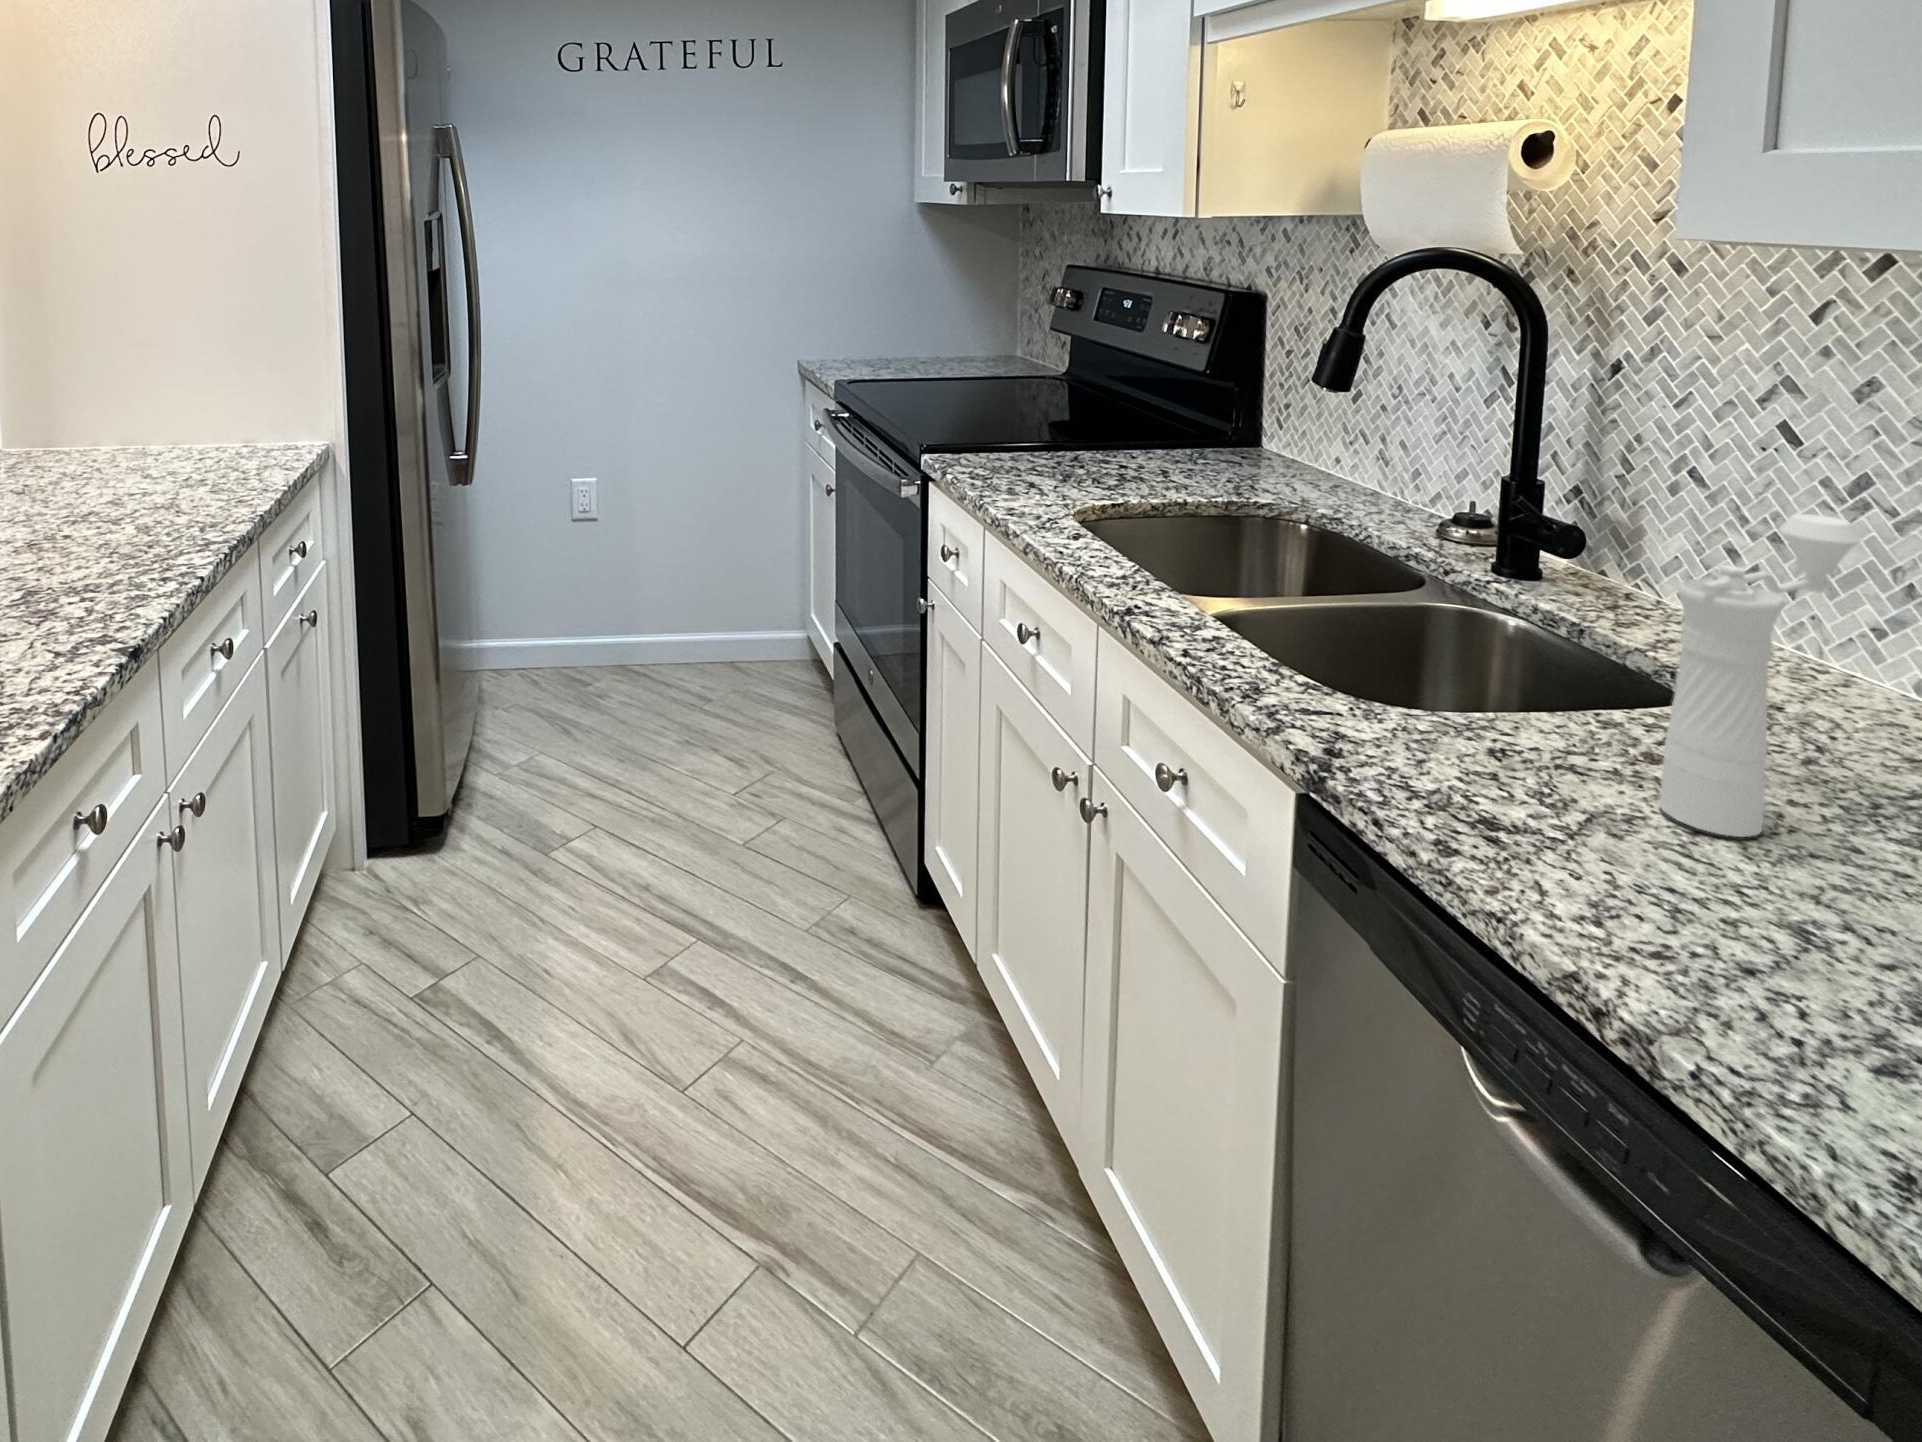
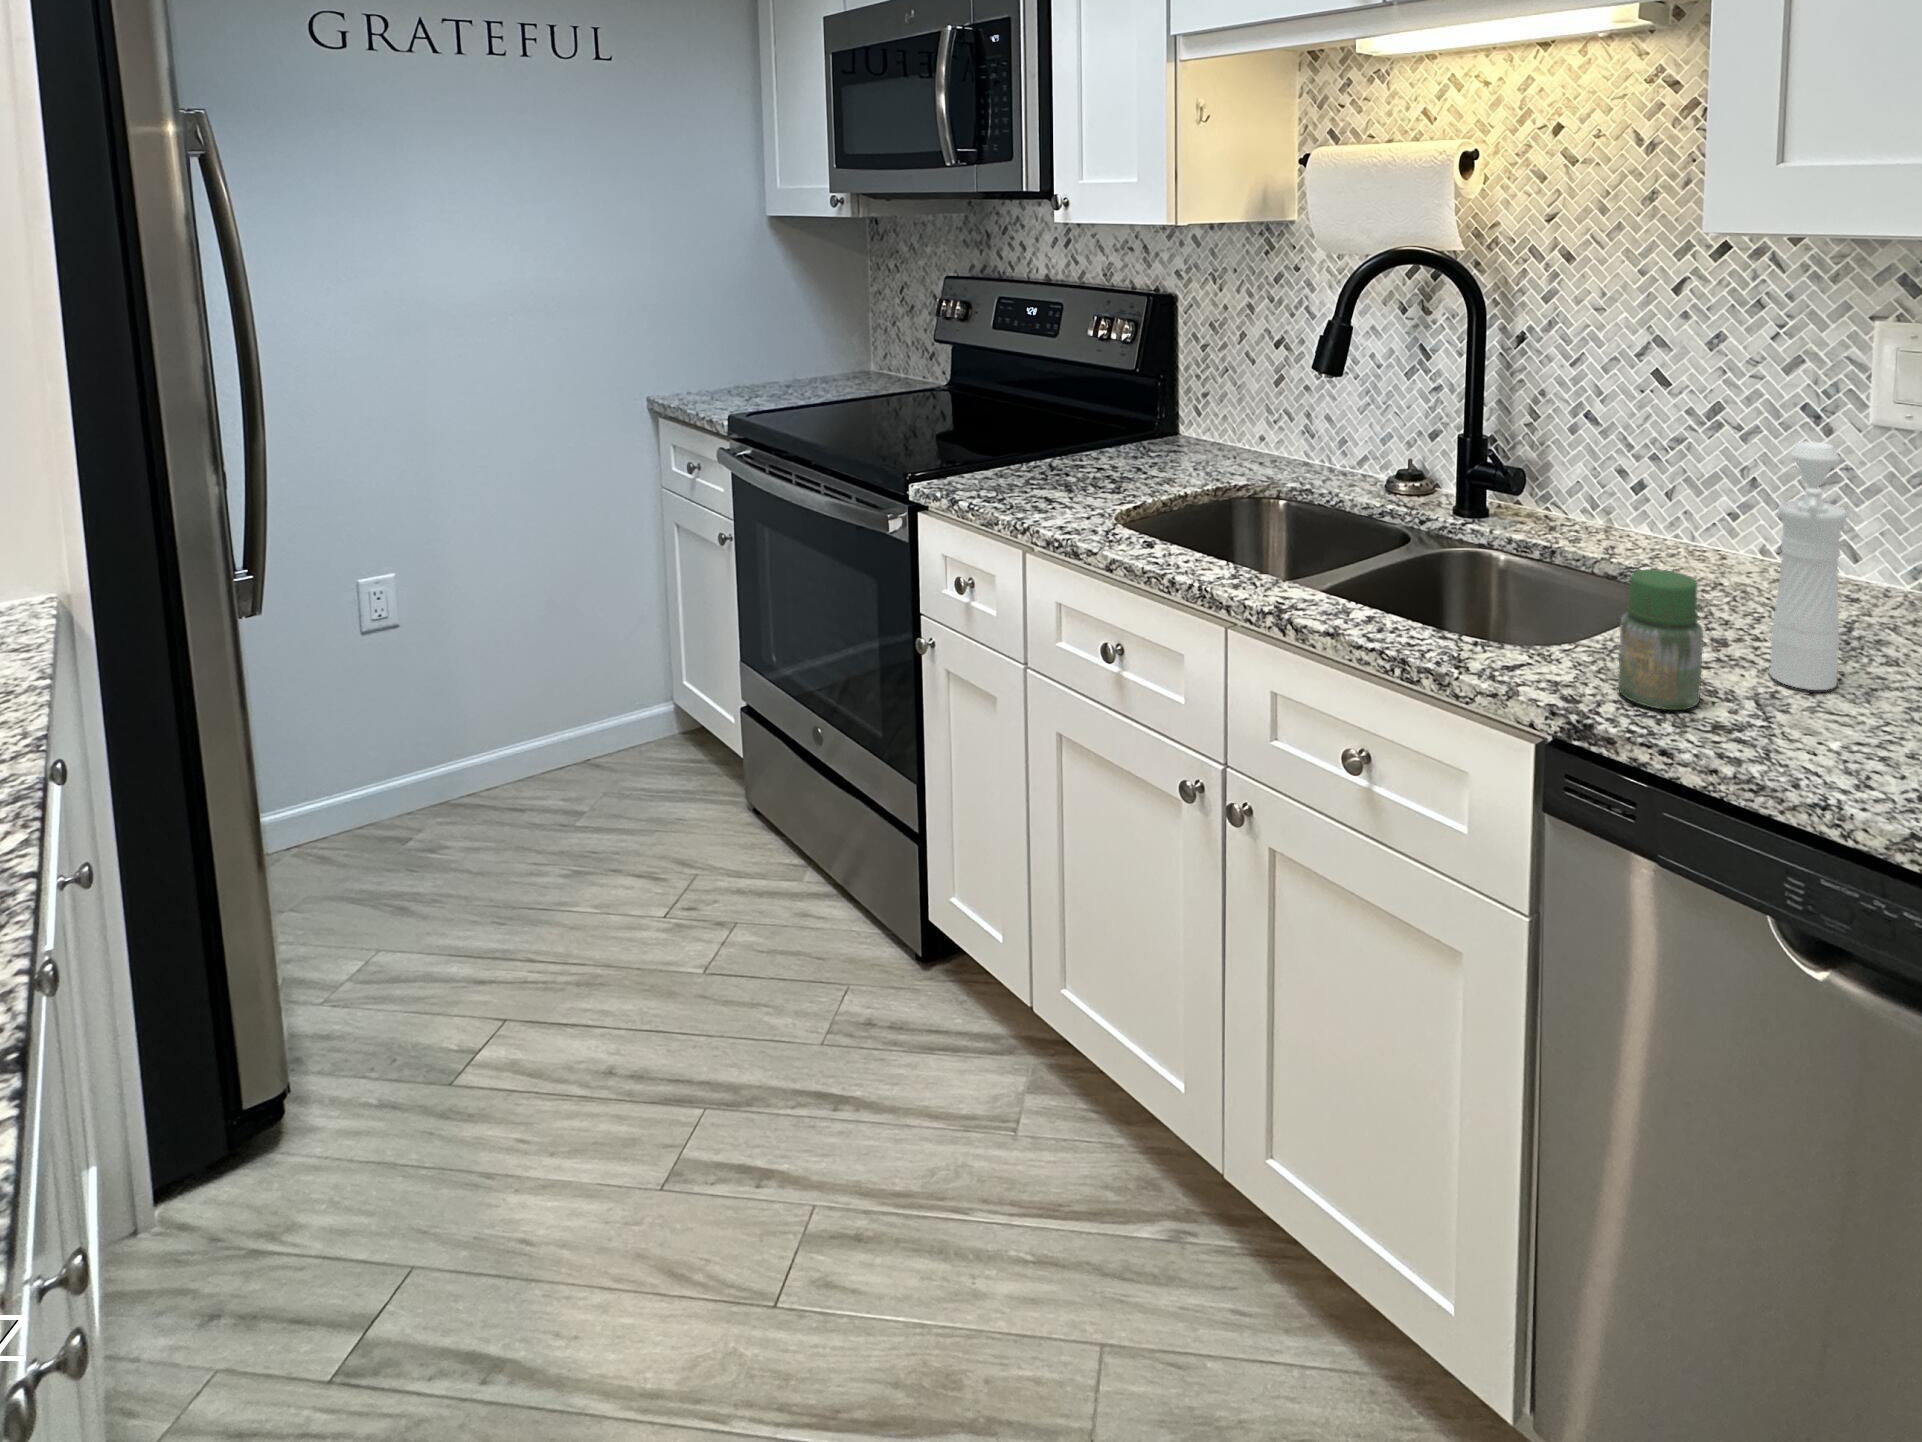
jar: none [1400,624,1514,797] -> present [1618,569,1703,710]

